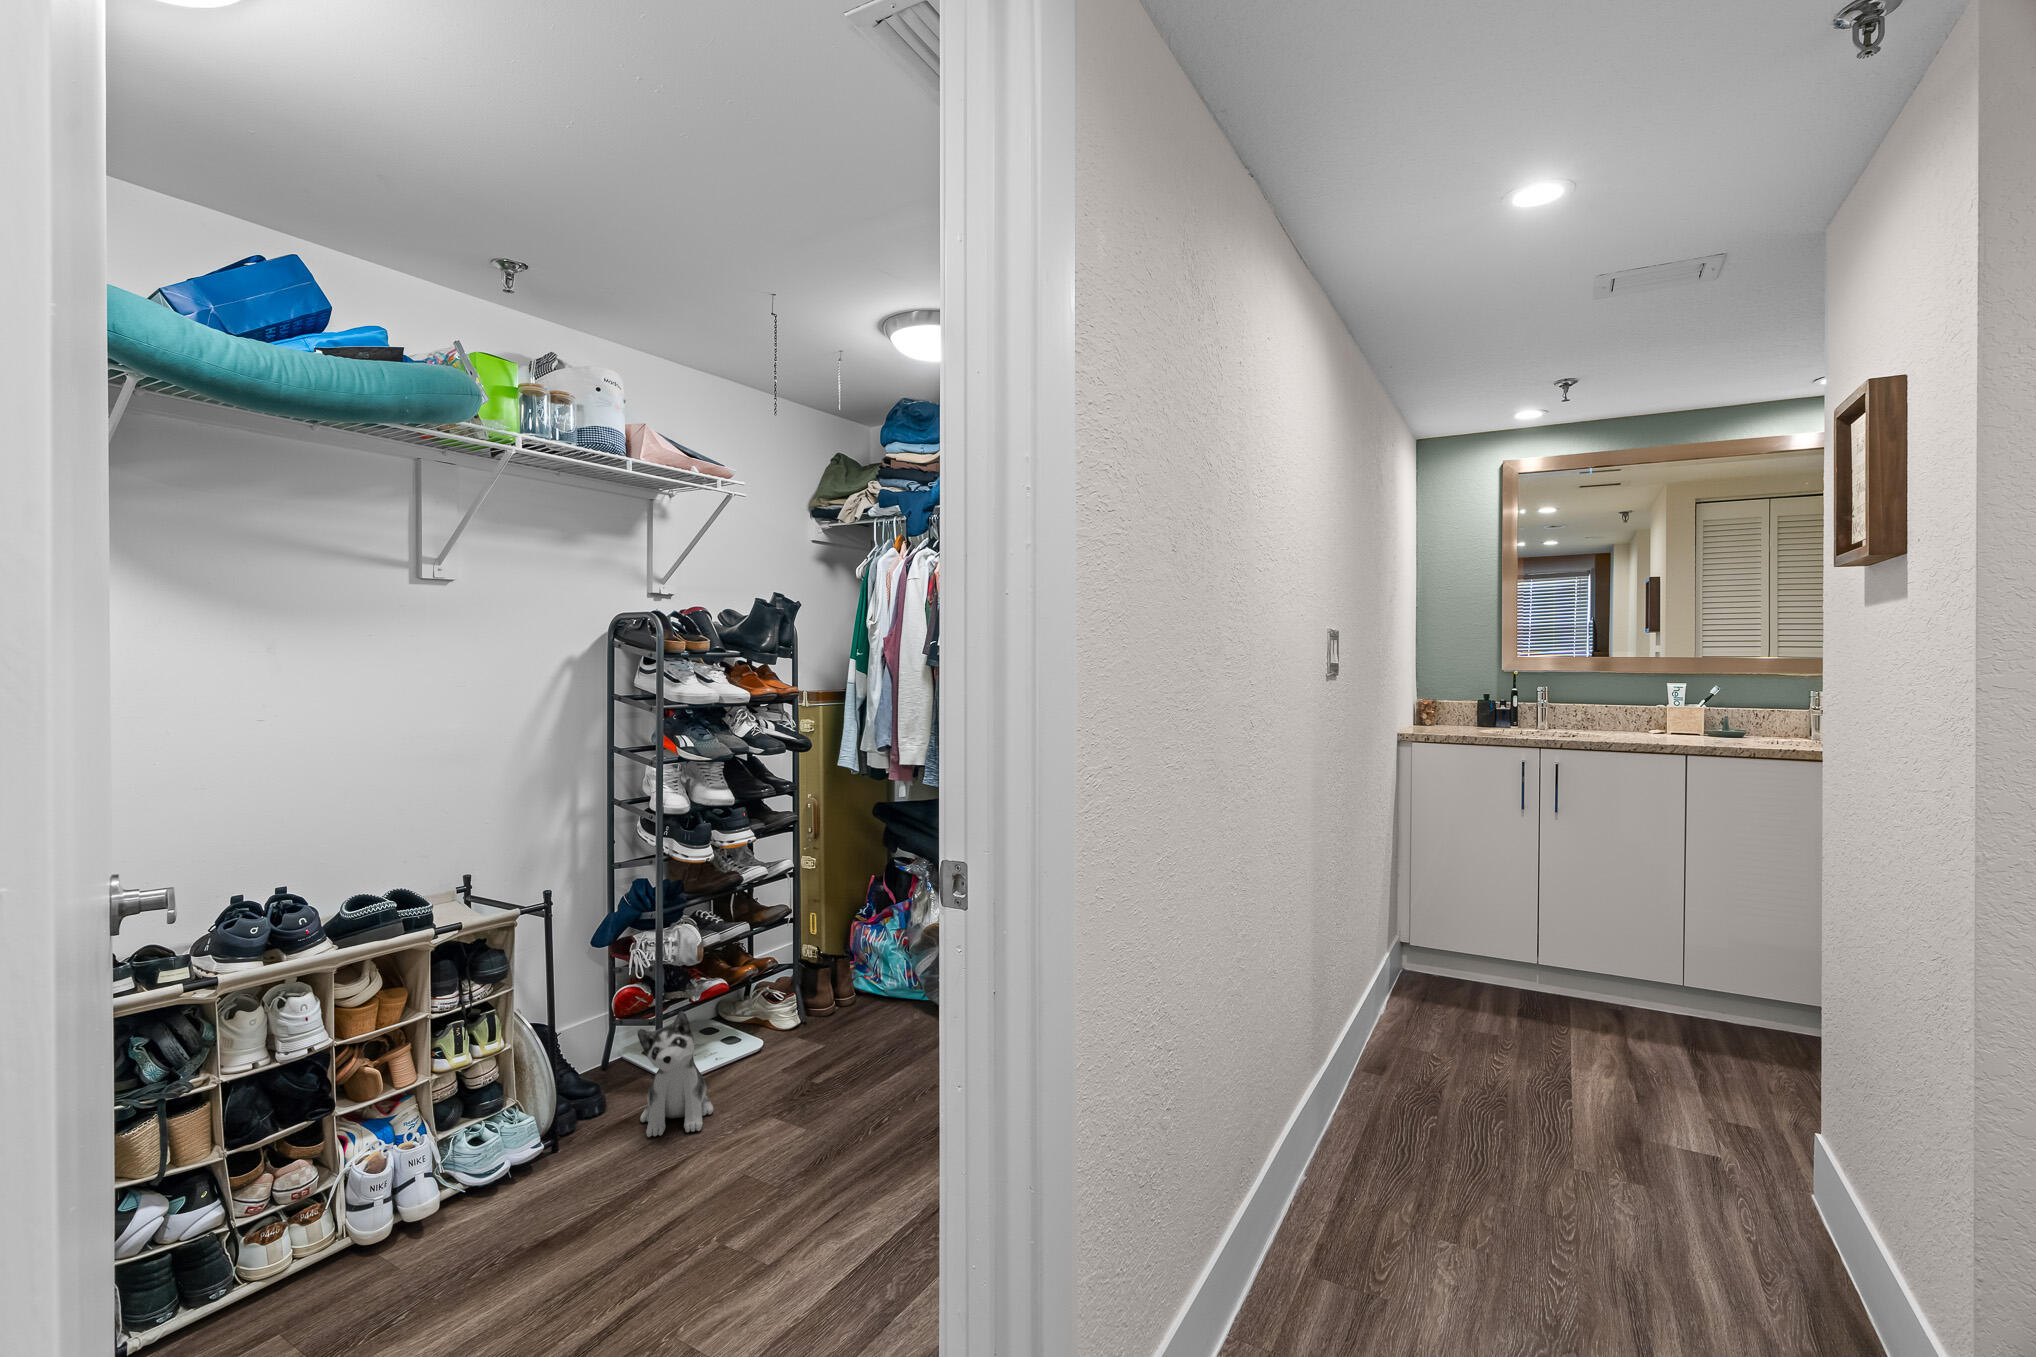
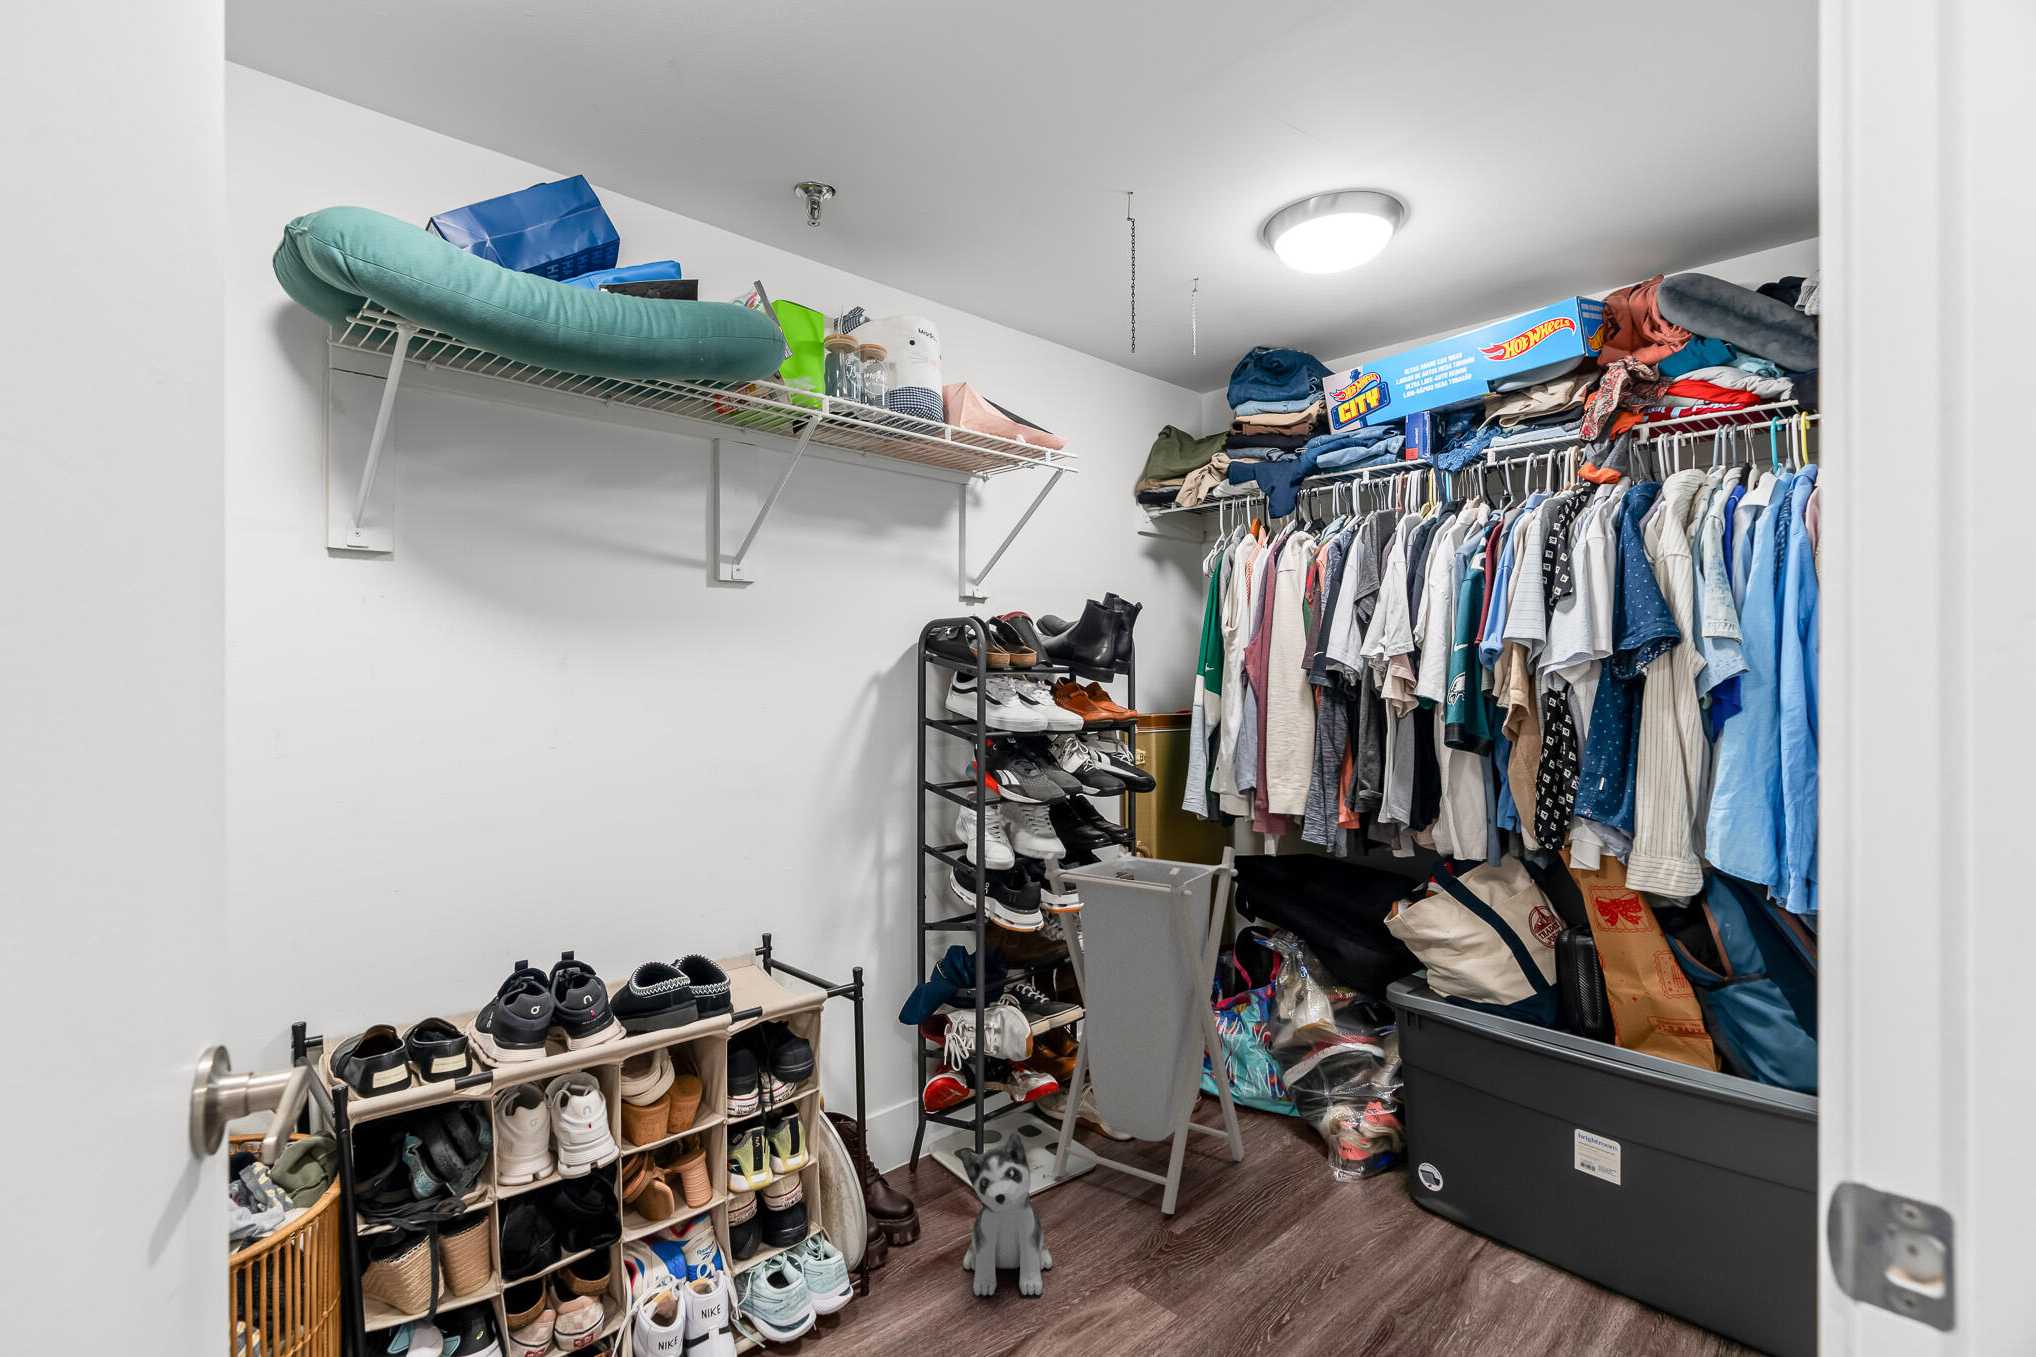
laundry hamper: none [716,788,880,1070] -> present [1044,846,1245,1214]

